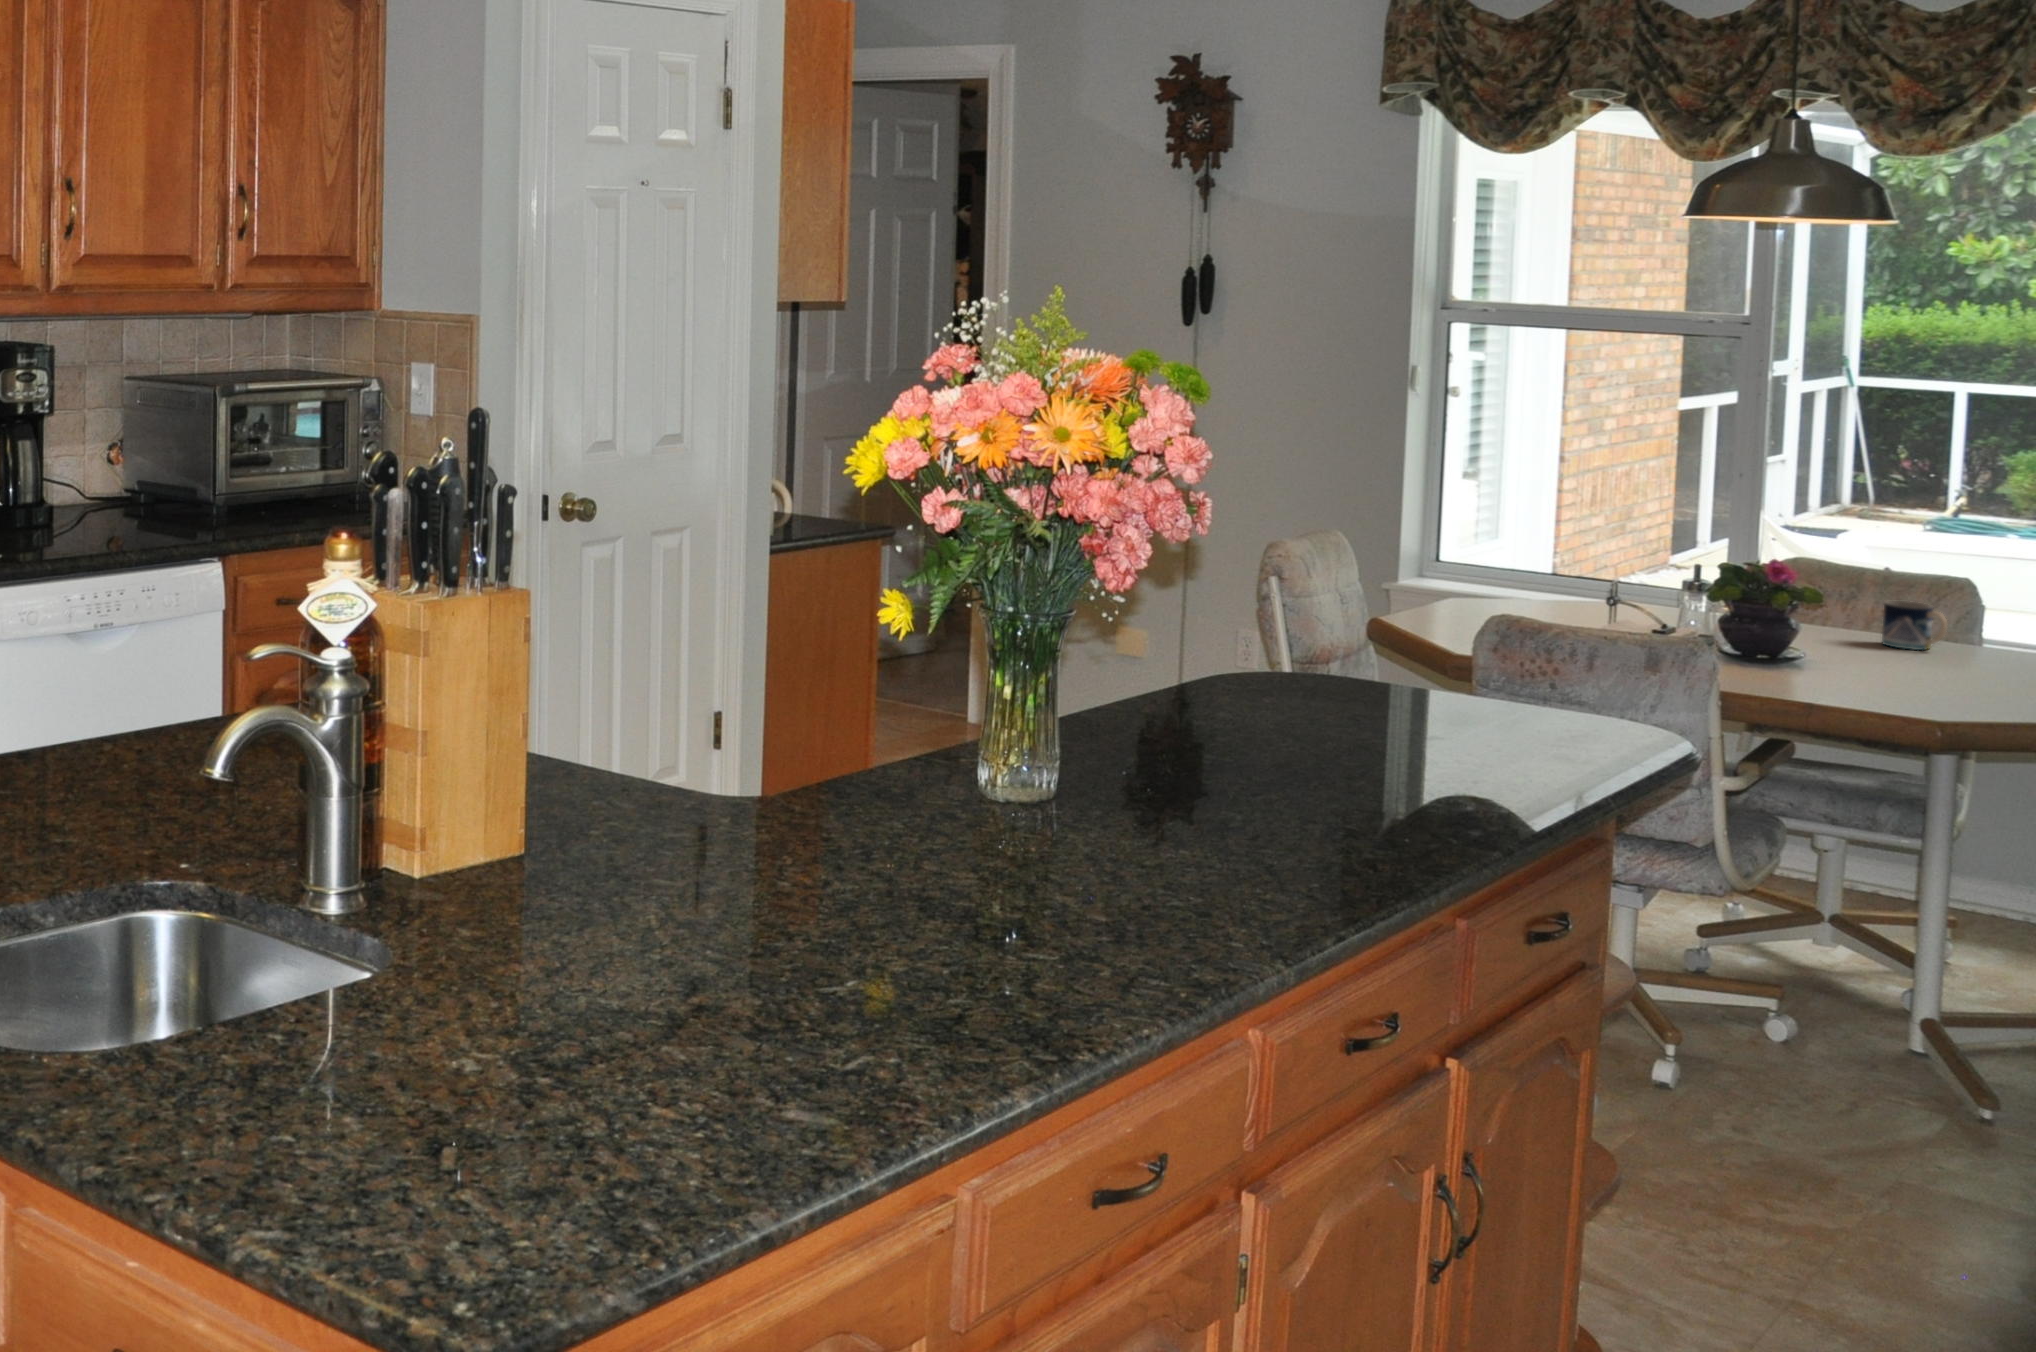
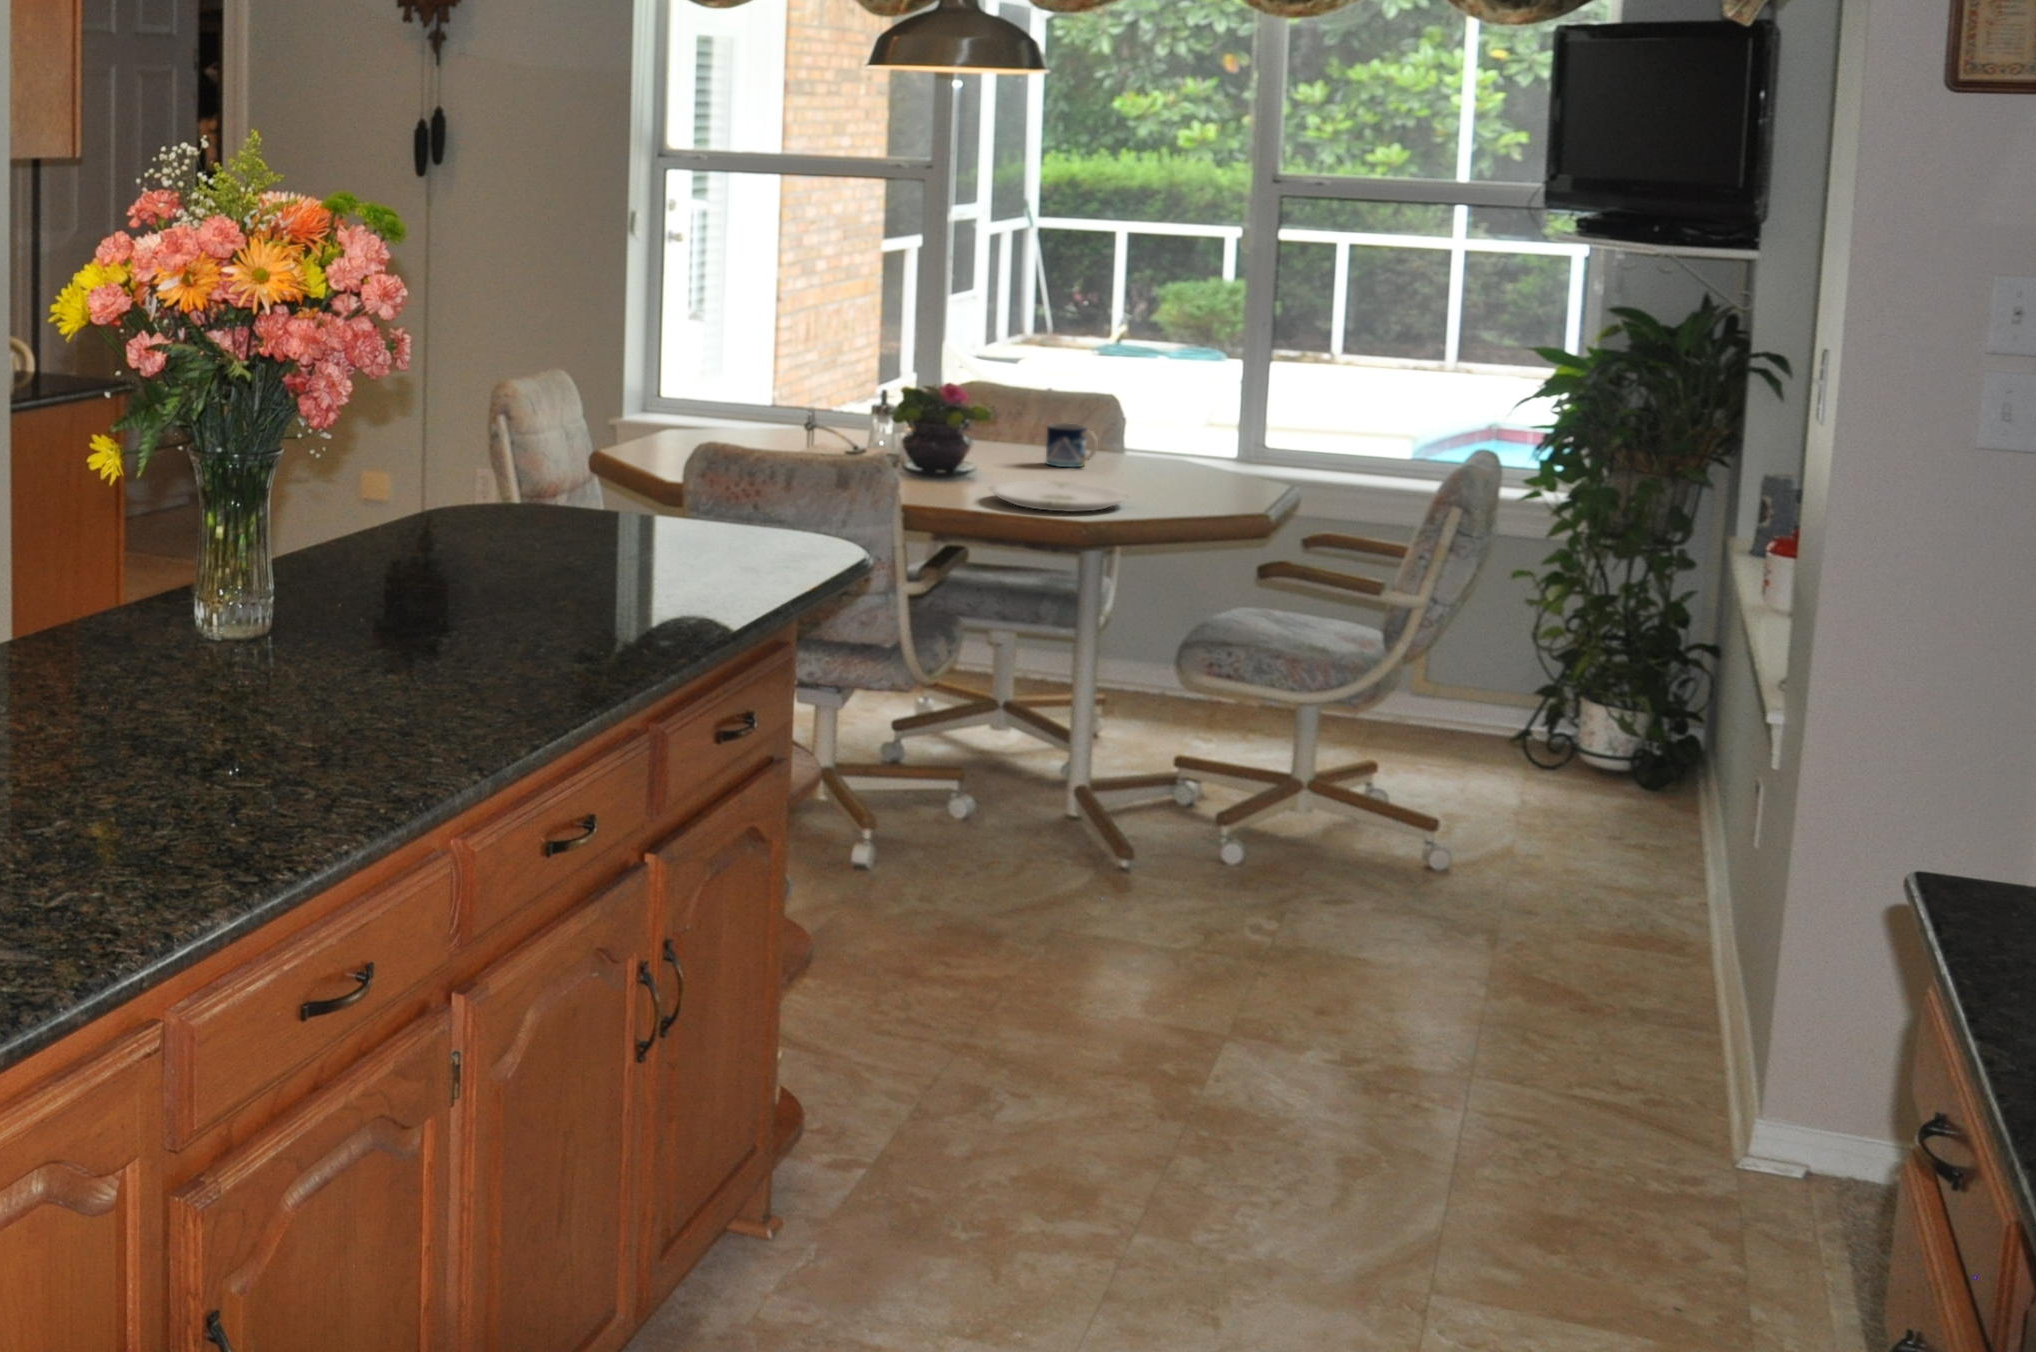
plate: none [1818,663,1992,702] -> present [990,481,1129,511]

